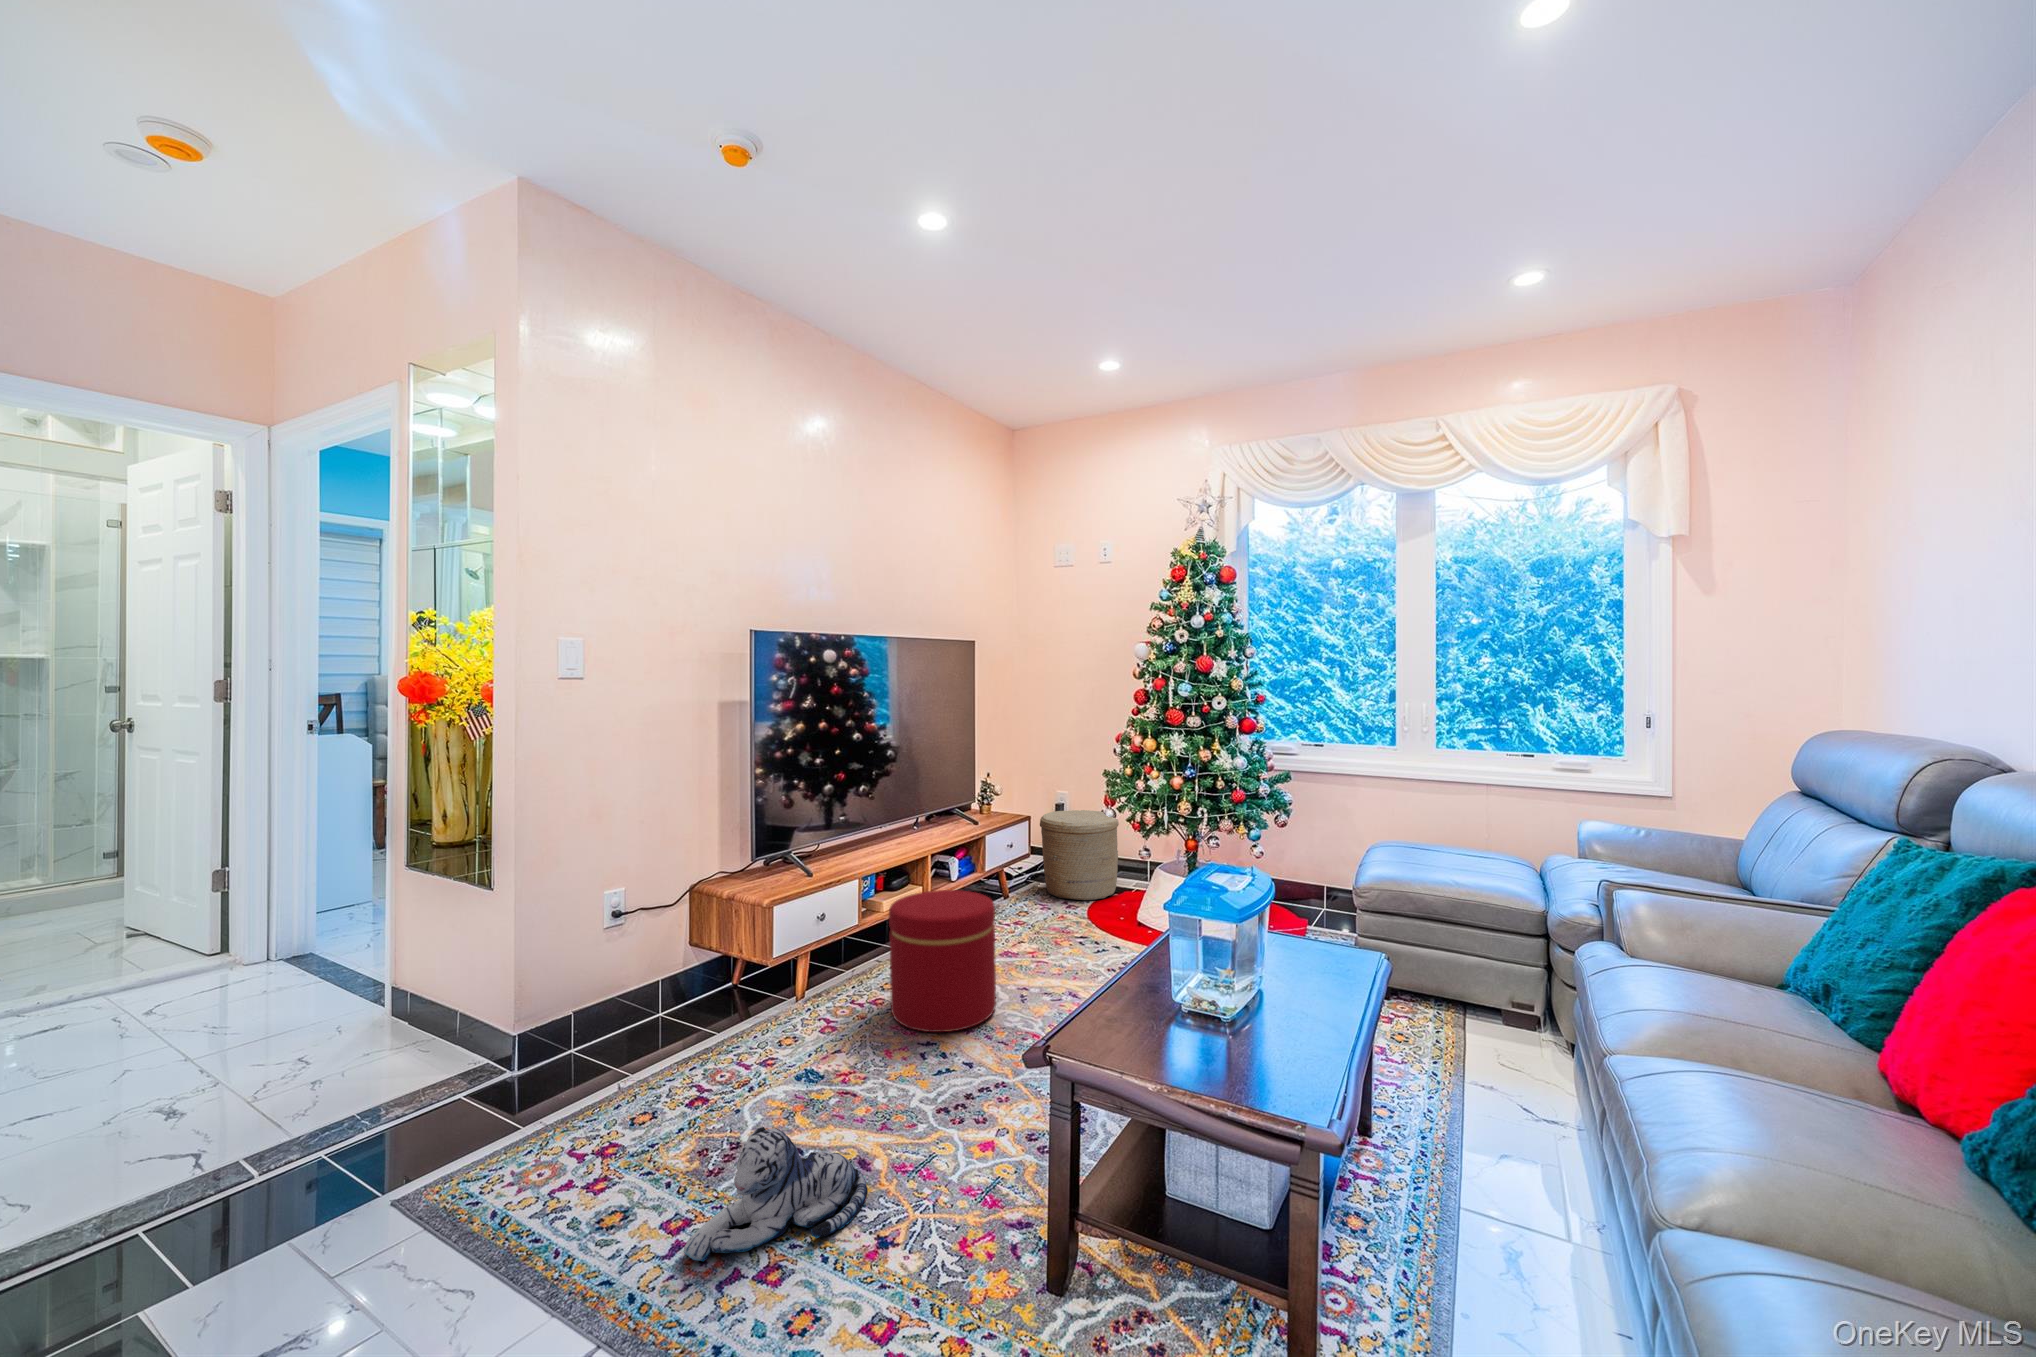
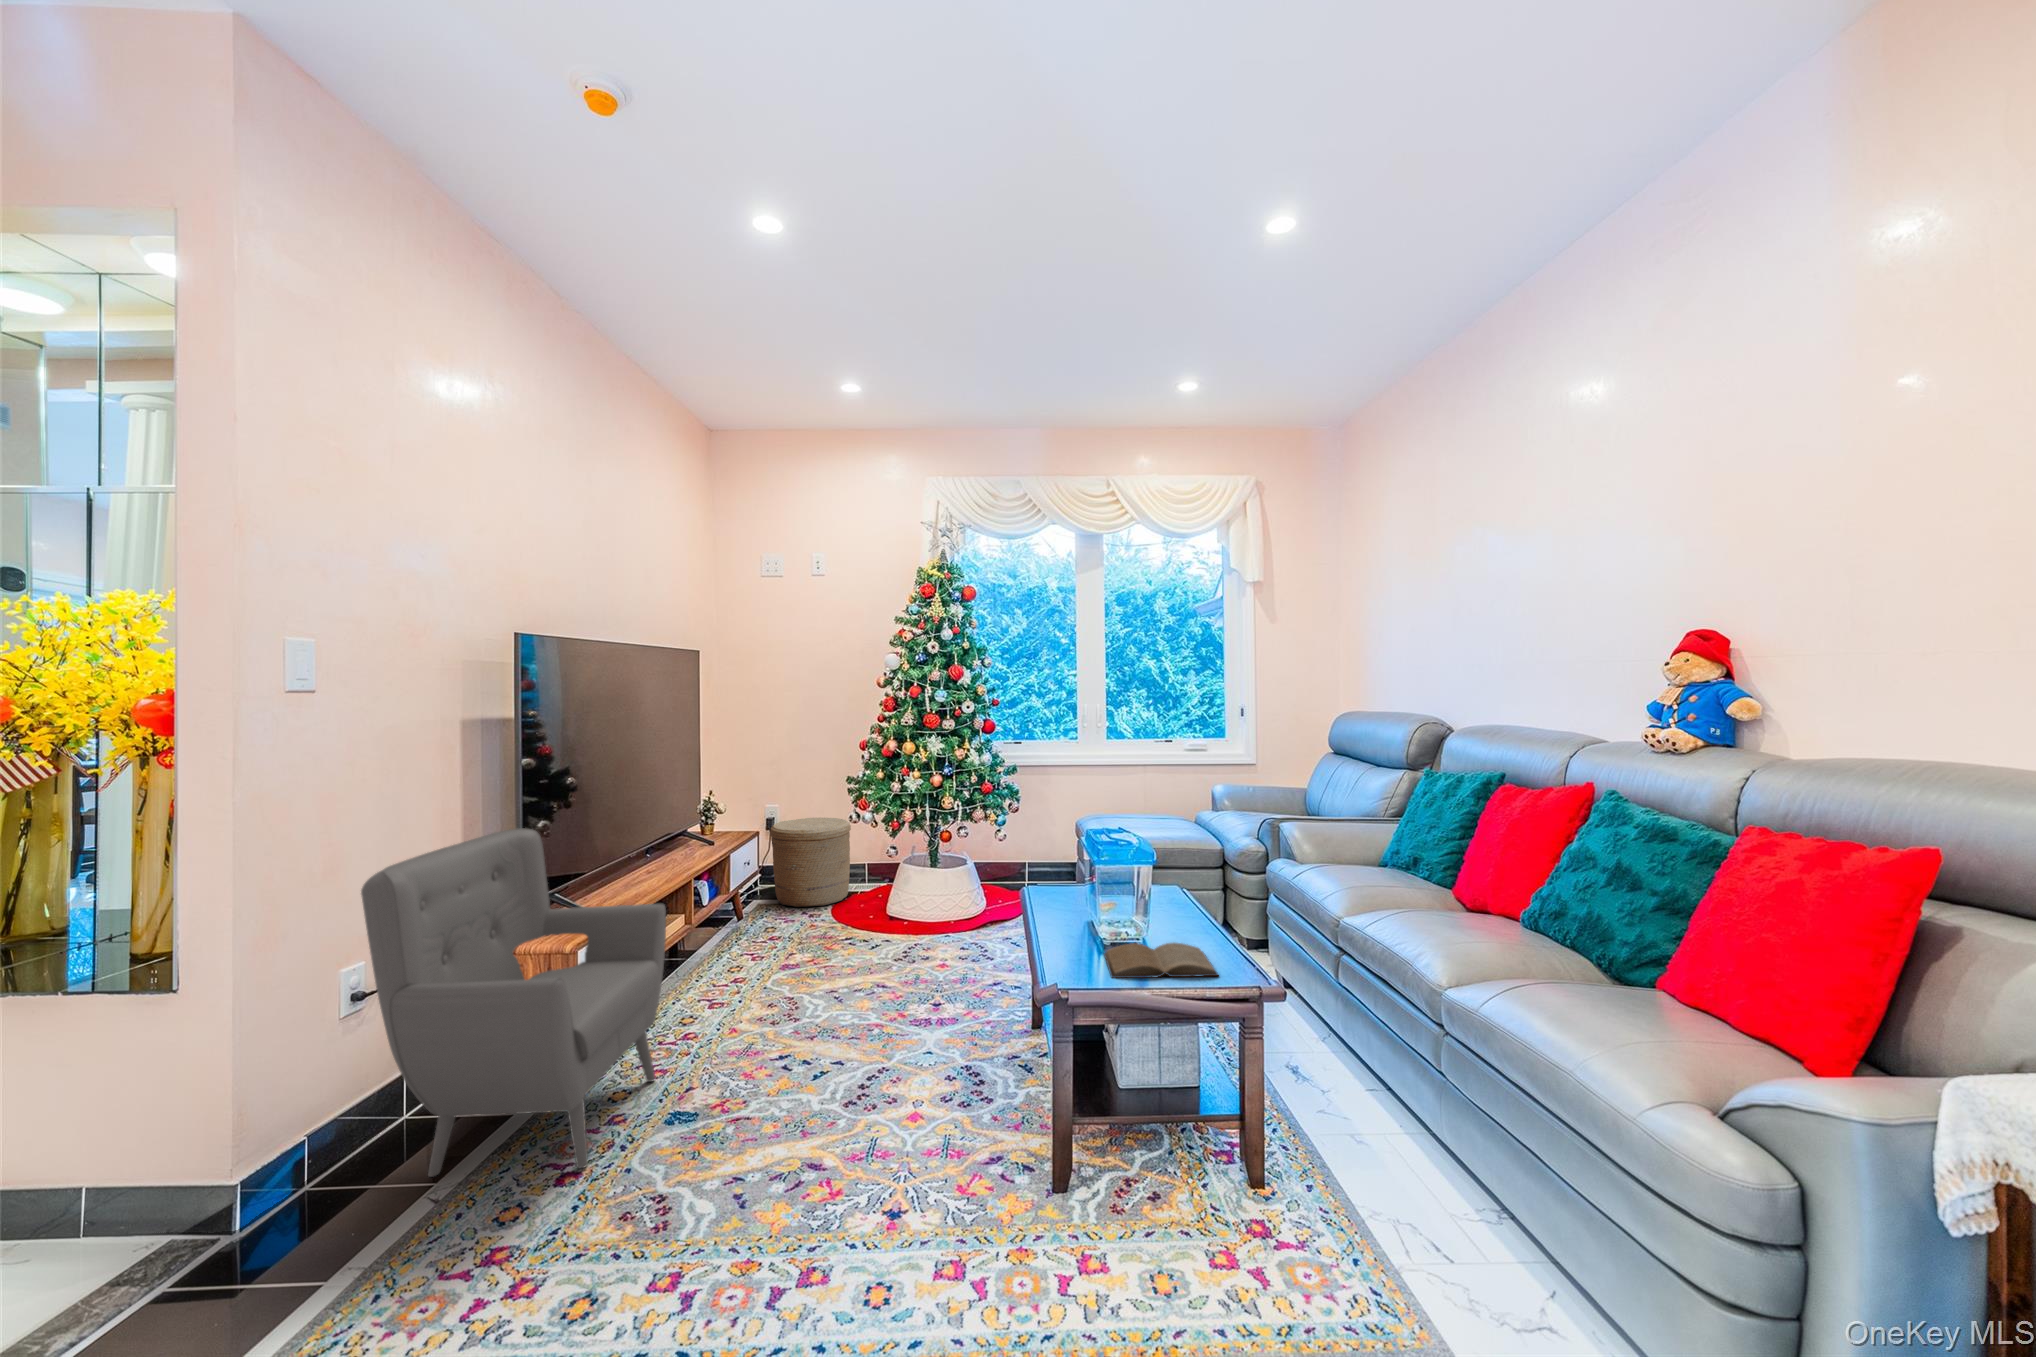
armchair: none [588,799,843,1096] -> present [361,828,666,1177]
ottoman: present [889,890,996,1032] -> none [711,901,826,1049]
book: none [1134,1015,1295,1091] -> present [1104,943,1218,978]
plush toy: present [683,1126,868,1261] -> none [703,1146,849,1302]

